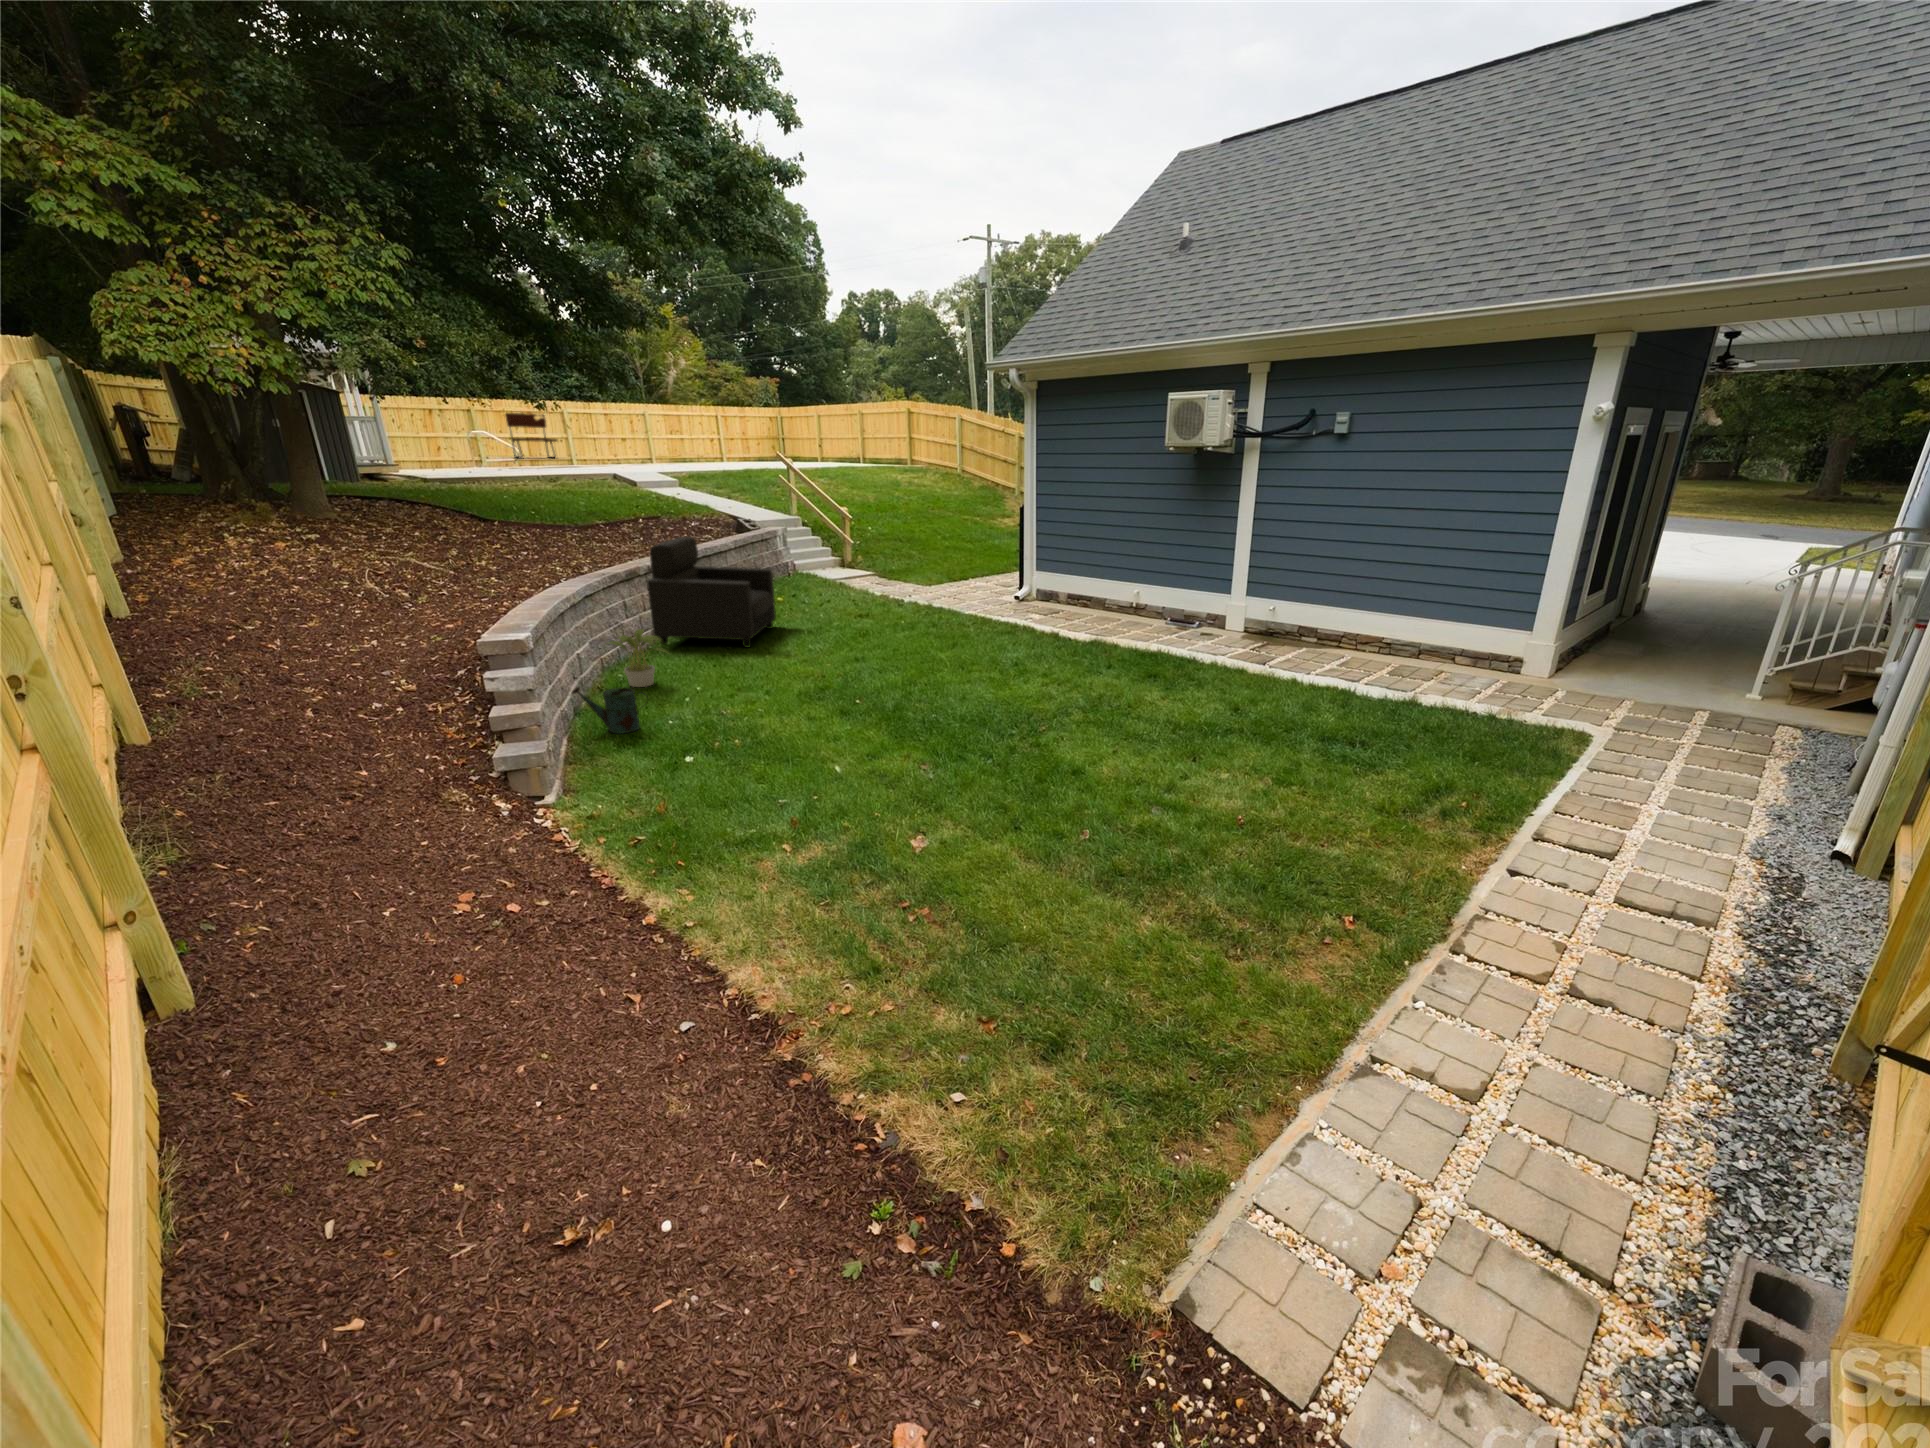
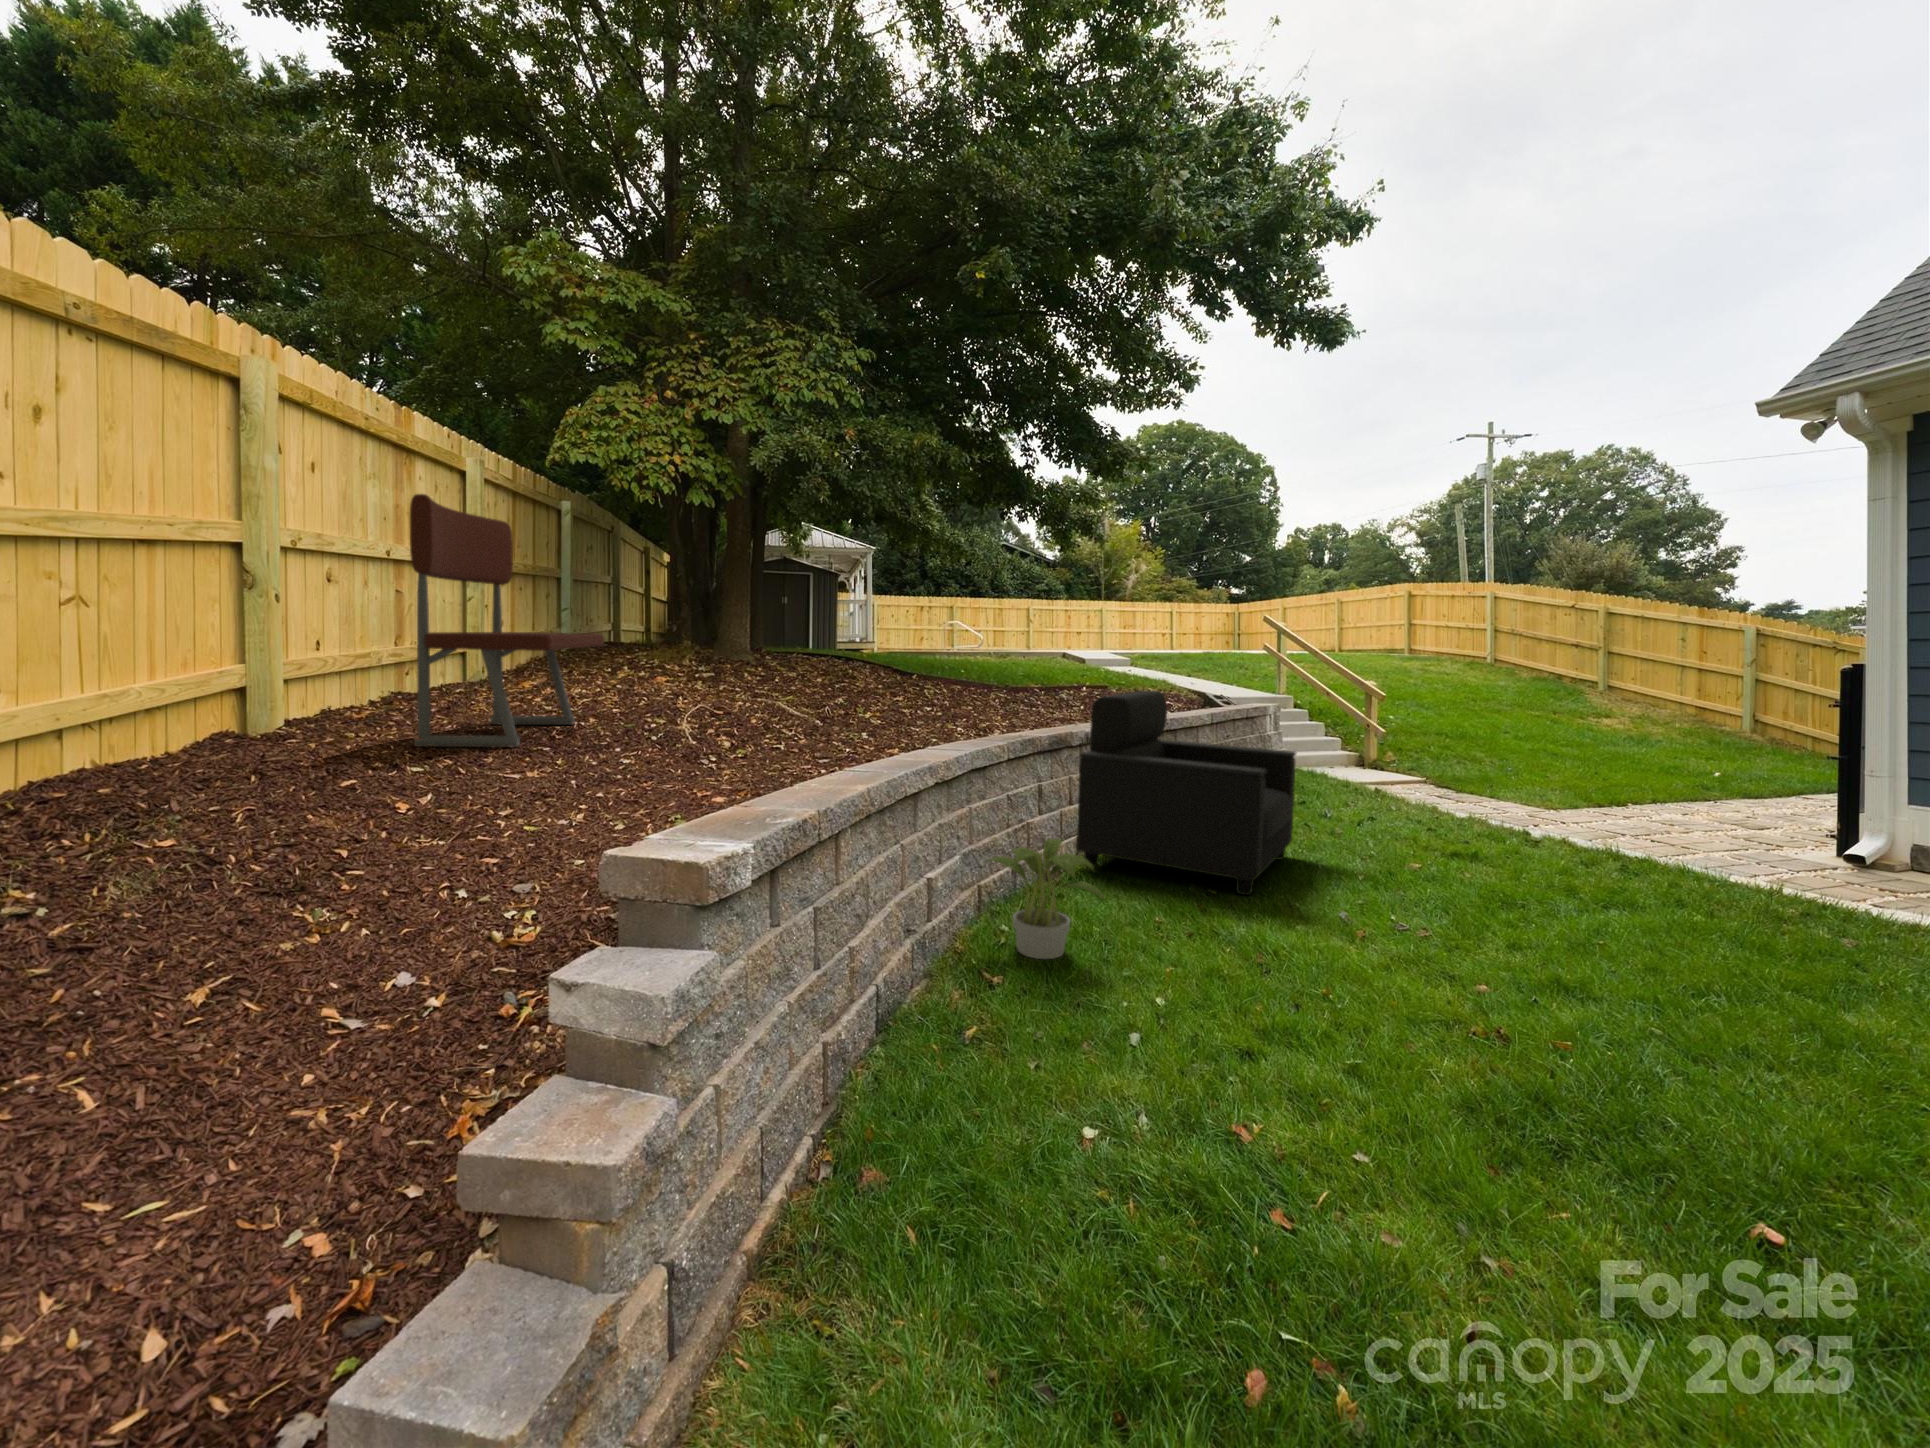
bench: present [505,413,557,459] -> present [410,494,604,747]
watering can: present [572,687,640,734] -> none [877,965,1044,1112]

